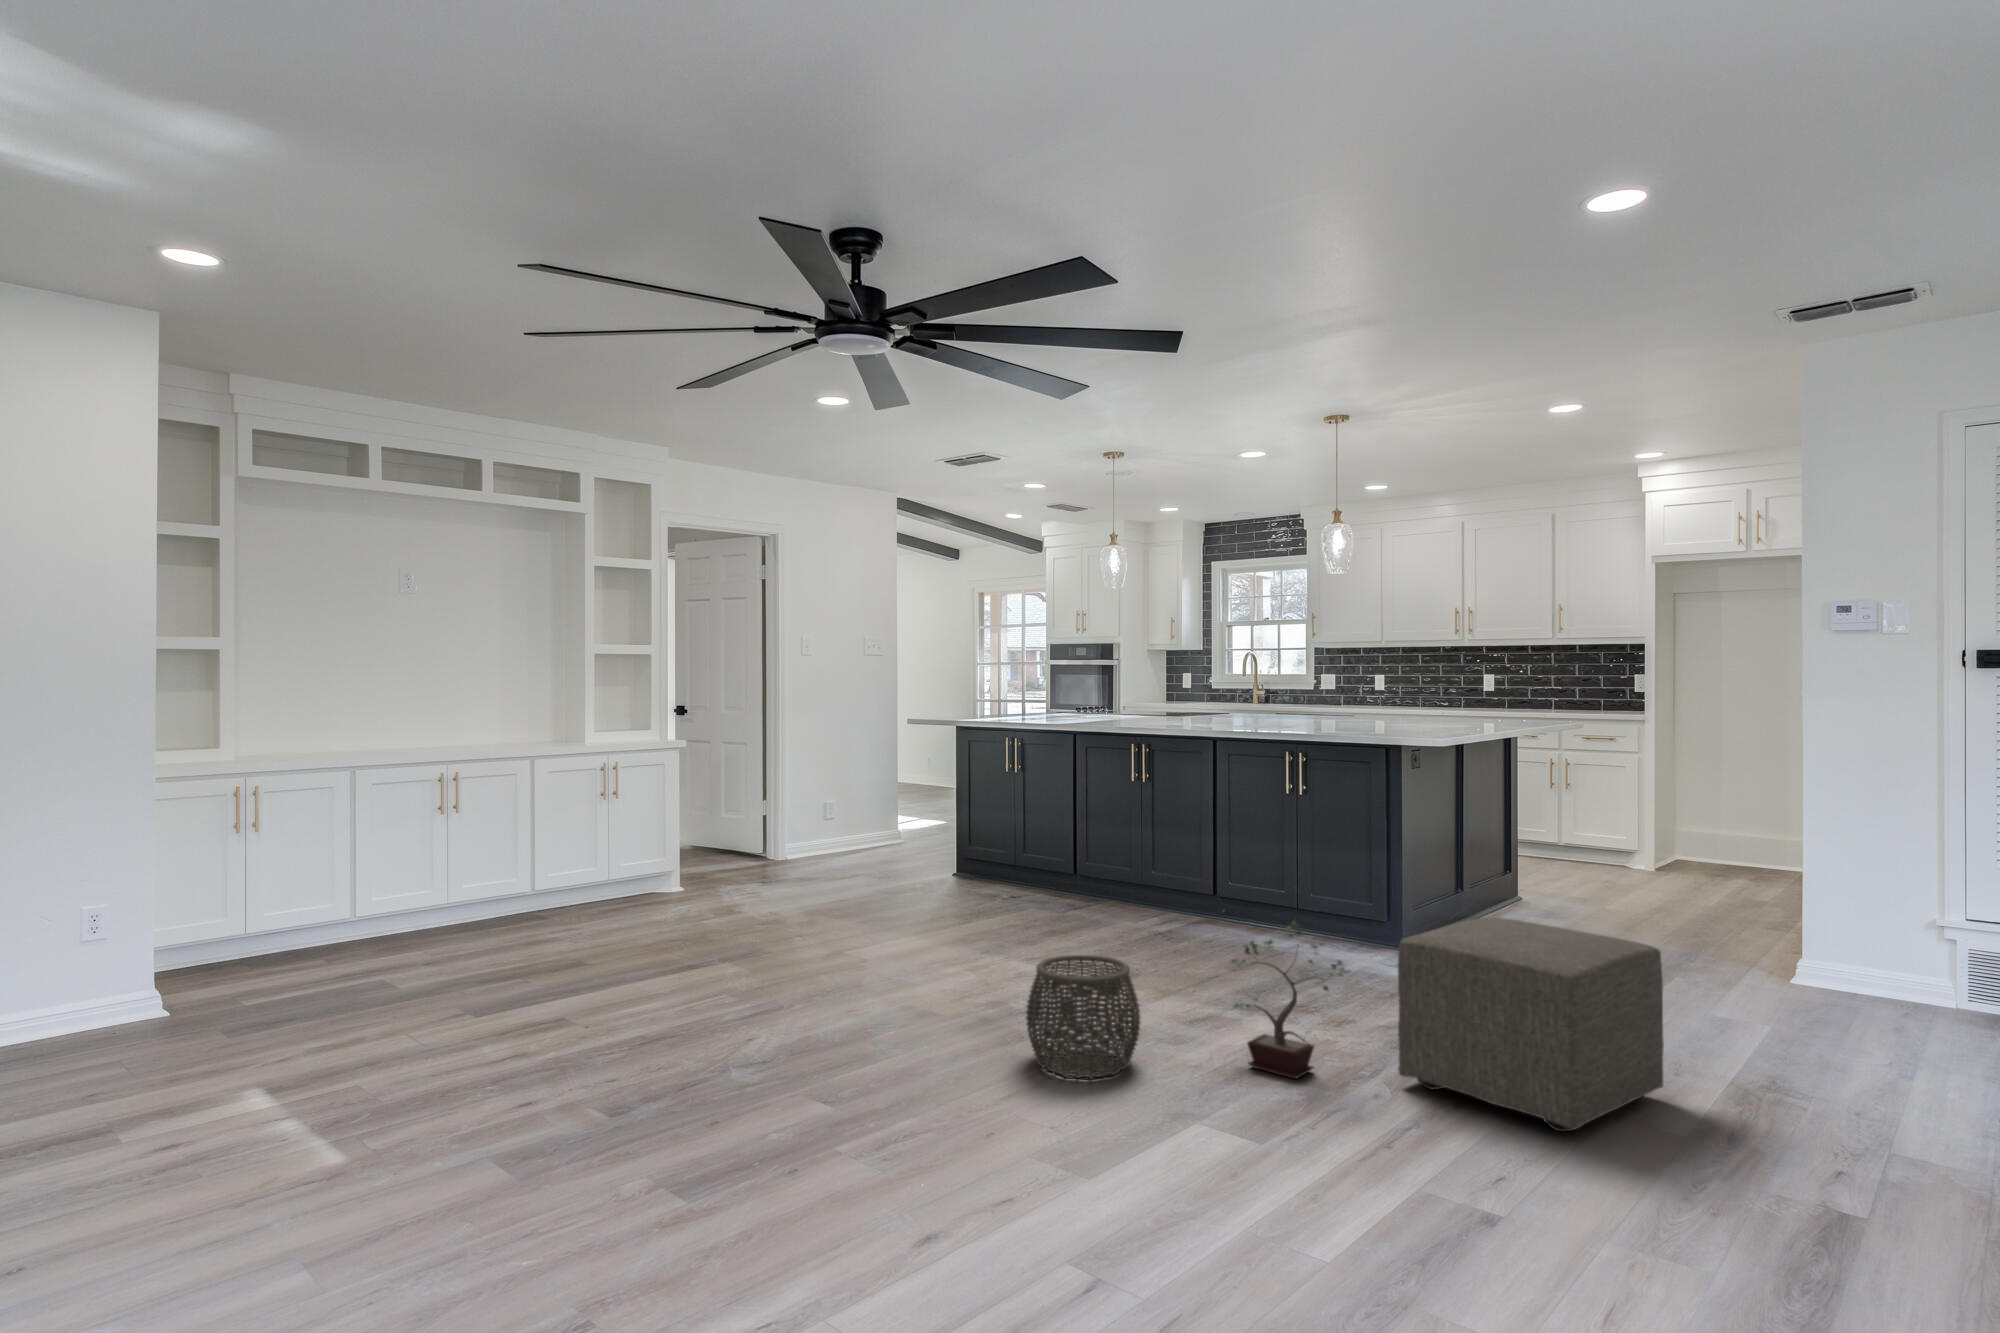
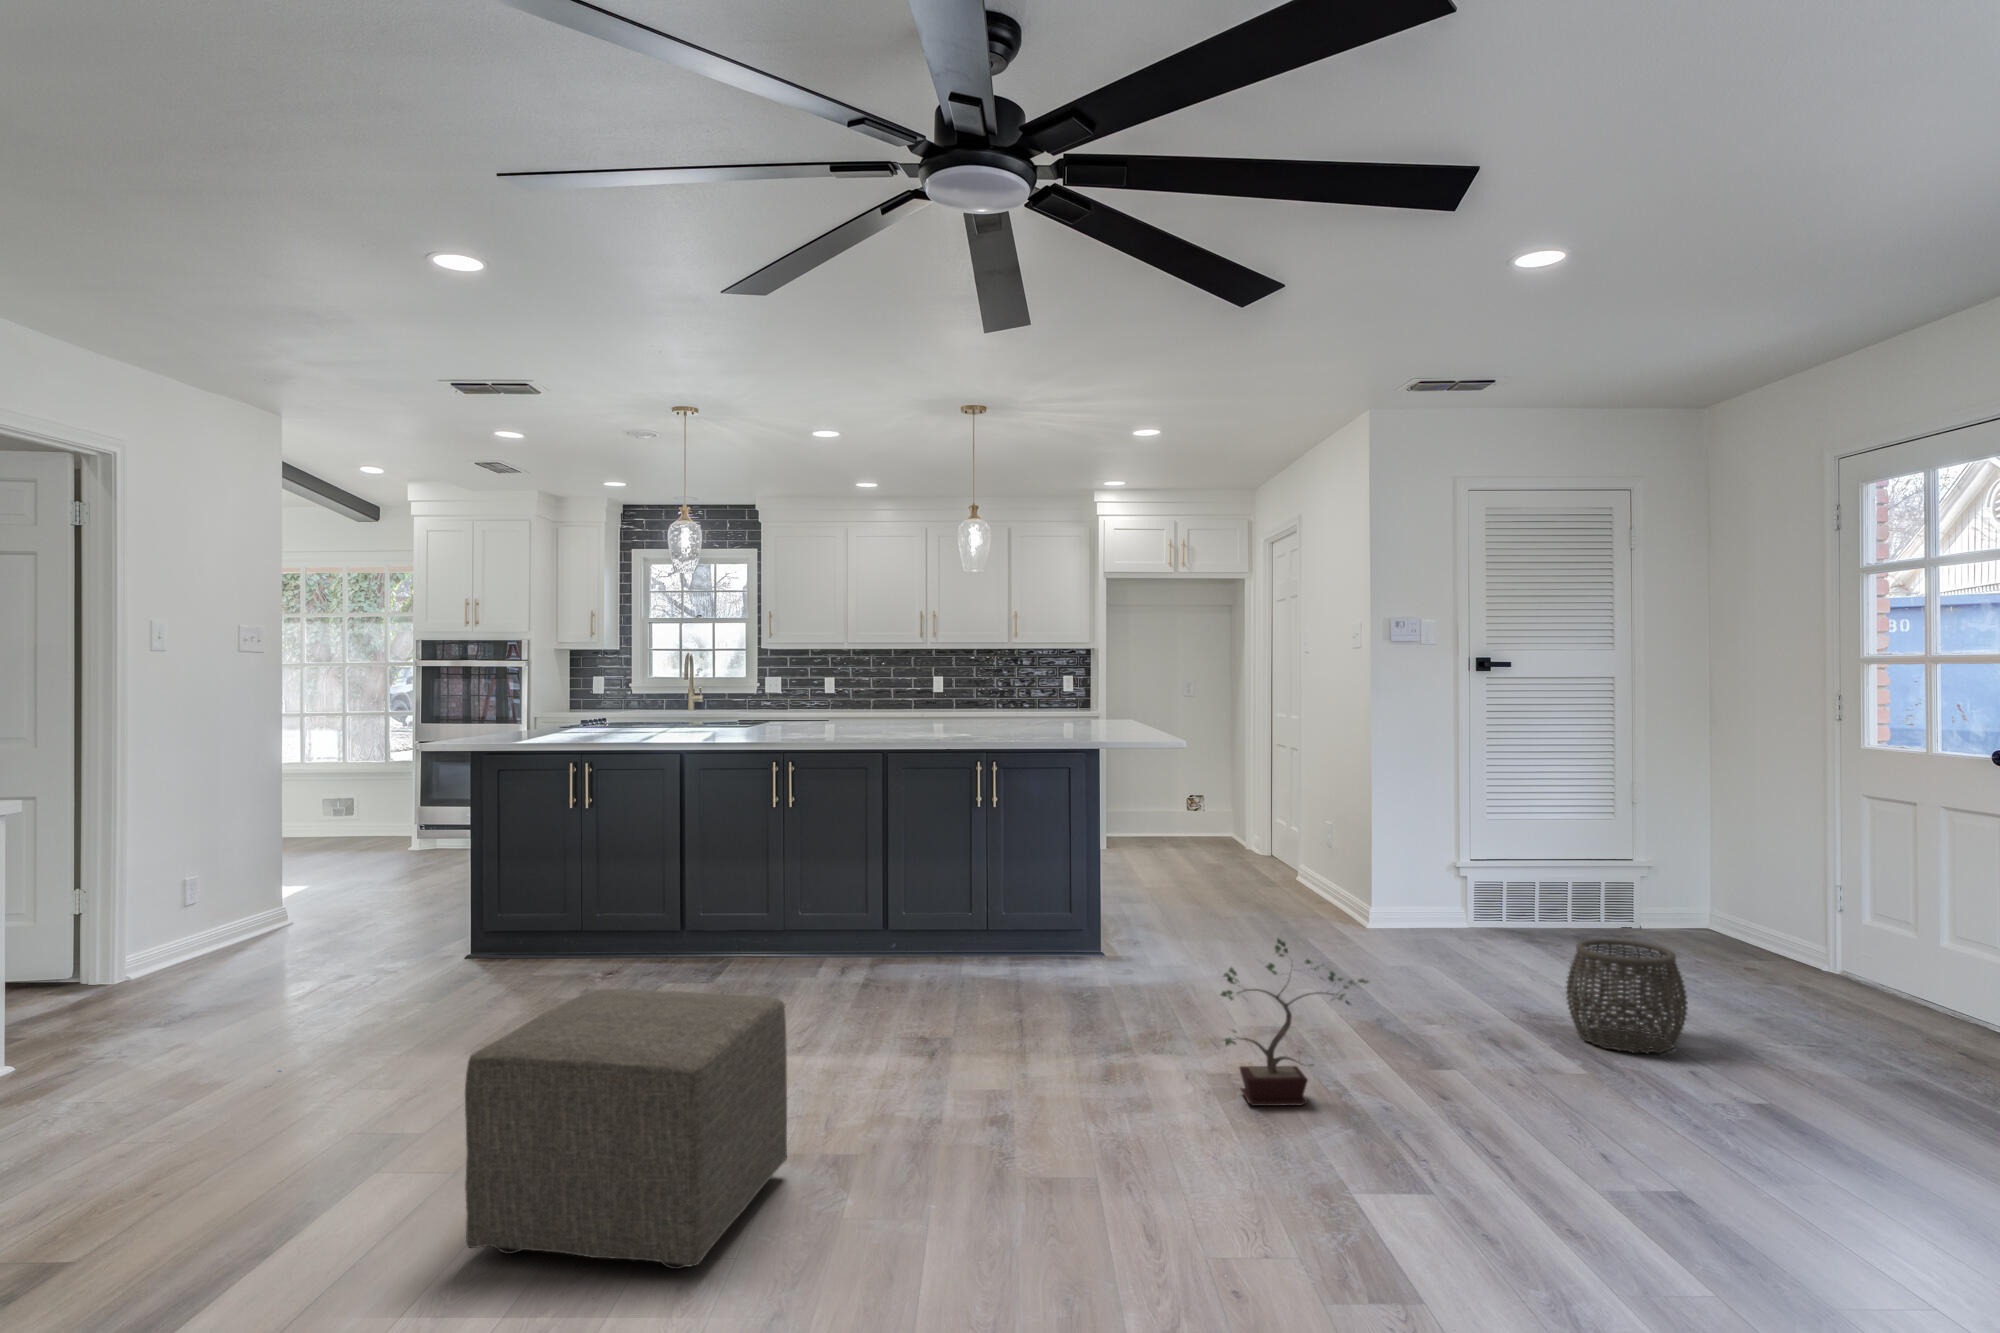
ottoman: present [1397,917,1664,1131] -> present [465,989,787,1269]
woven basket: present [1026,955,1140,1078] -> present [1566,939,1688,1054]

